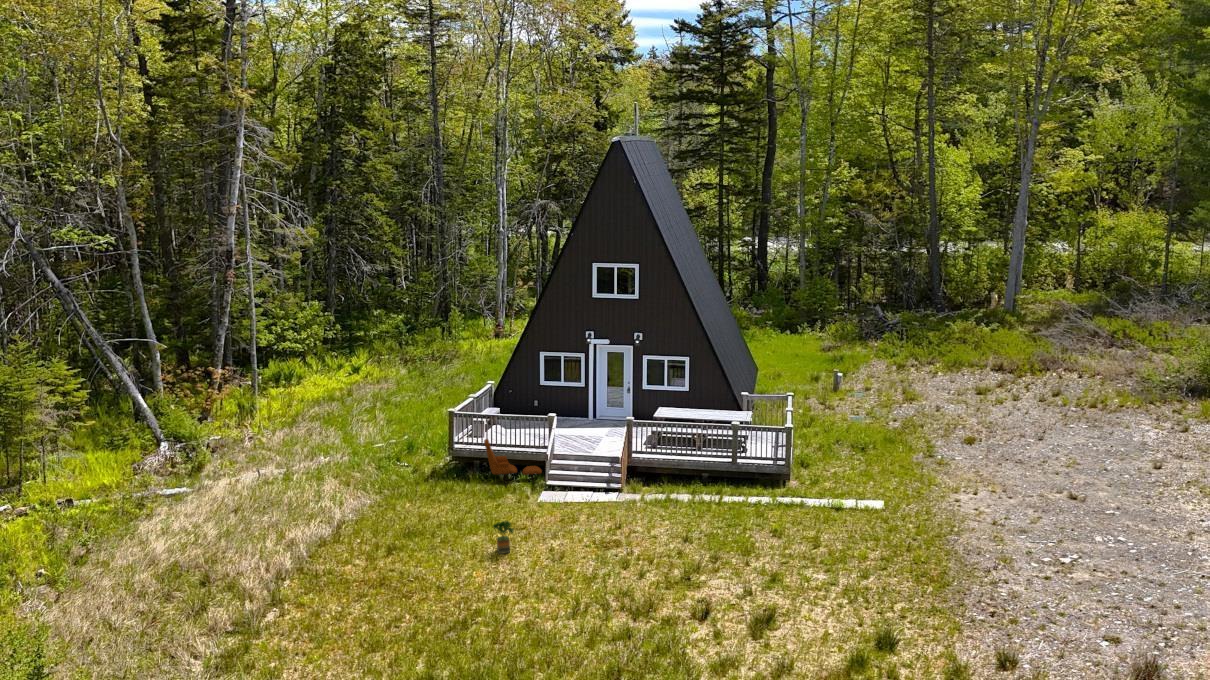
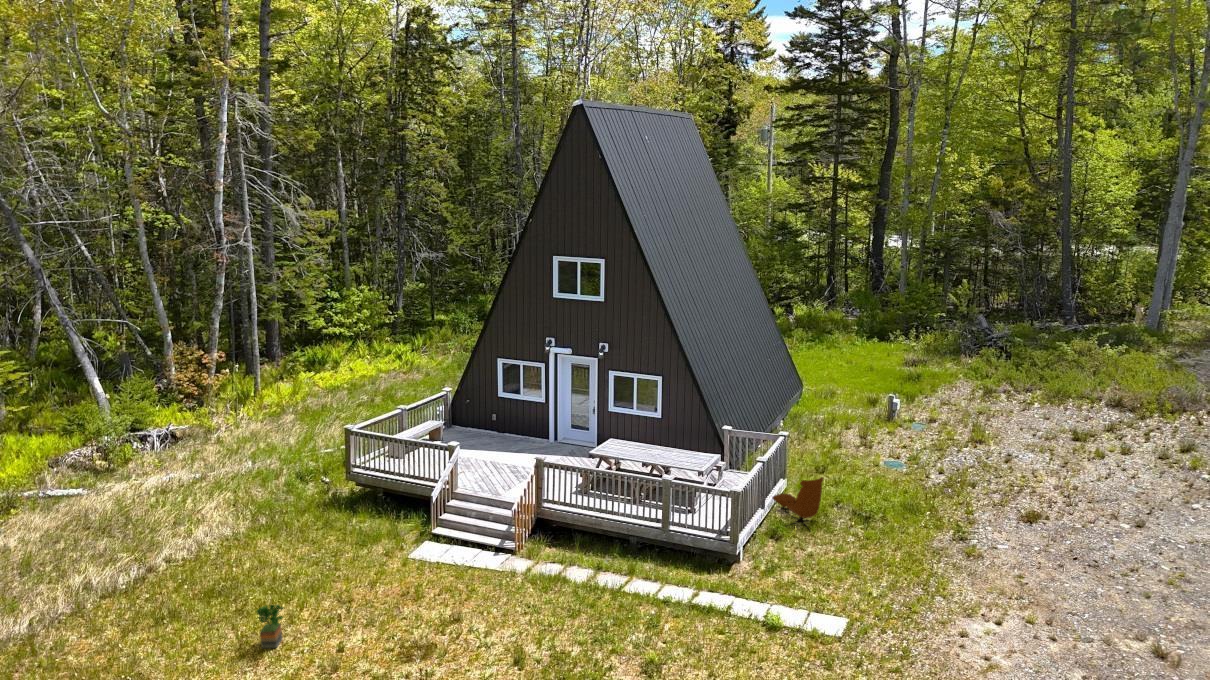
lounge chair: present [484,439,542,485] -> present [772,477,823,531]

